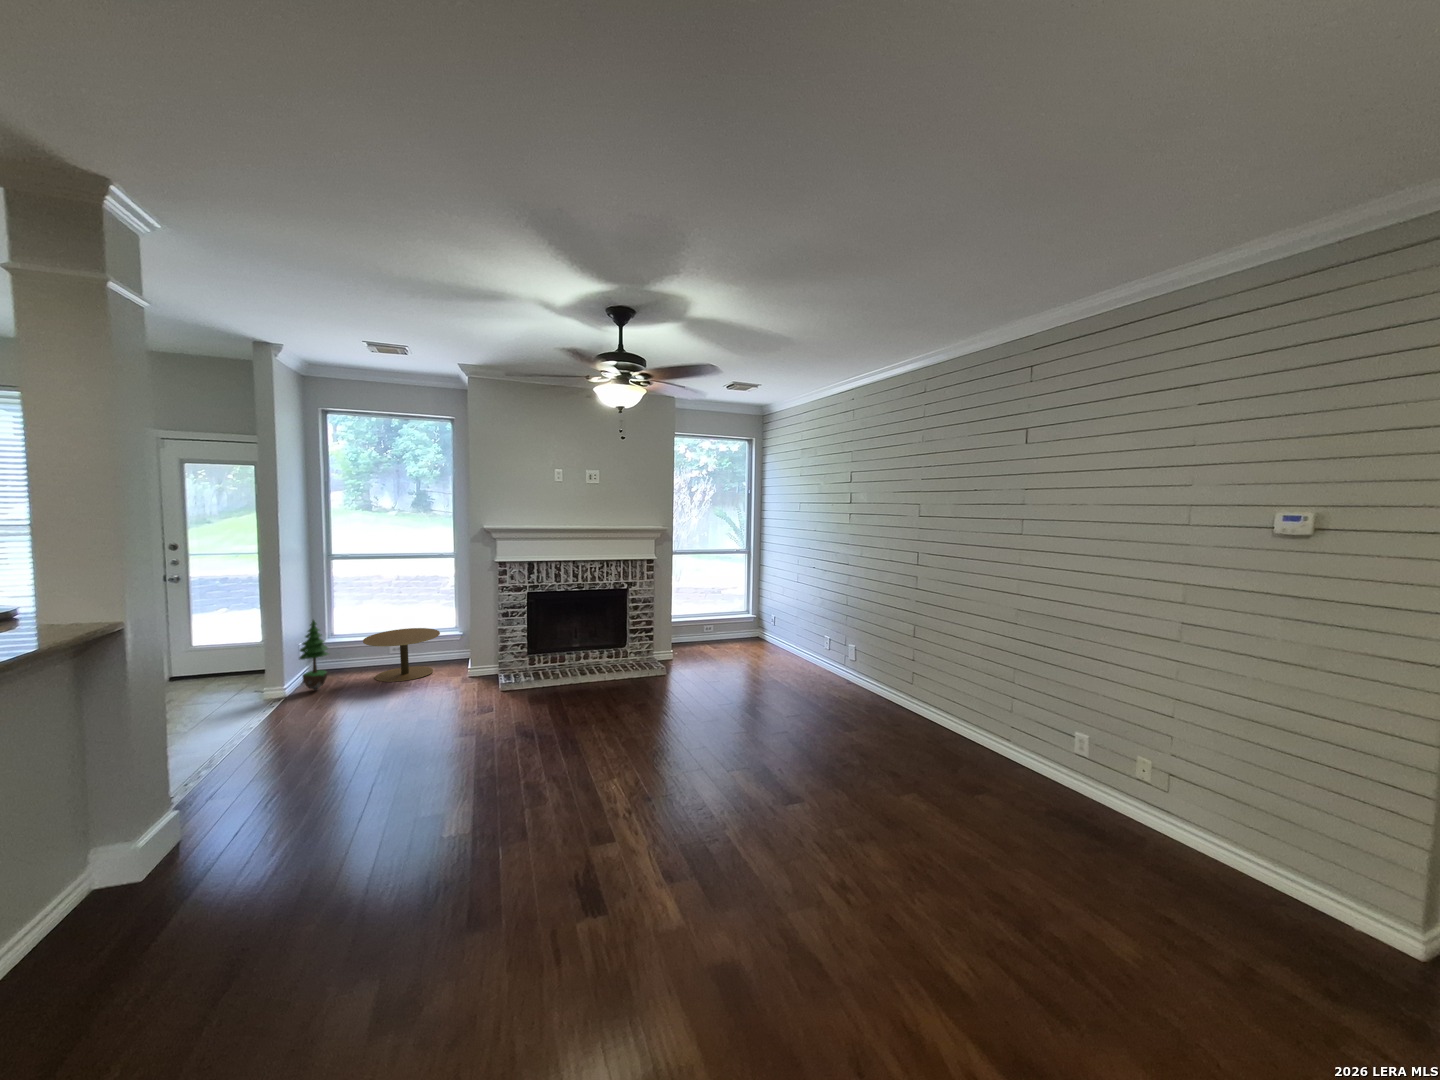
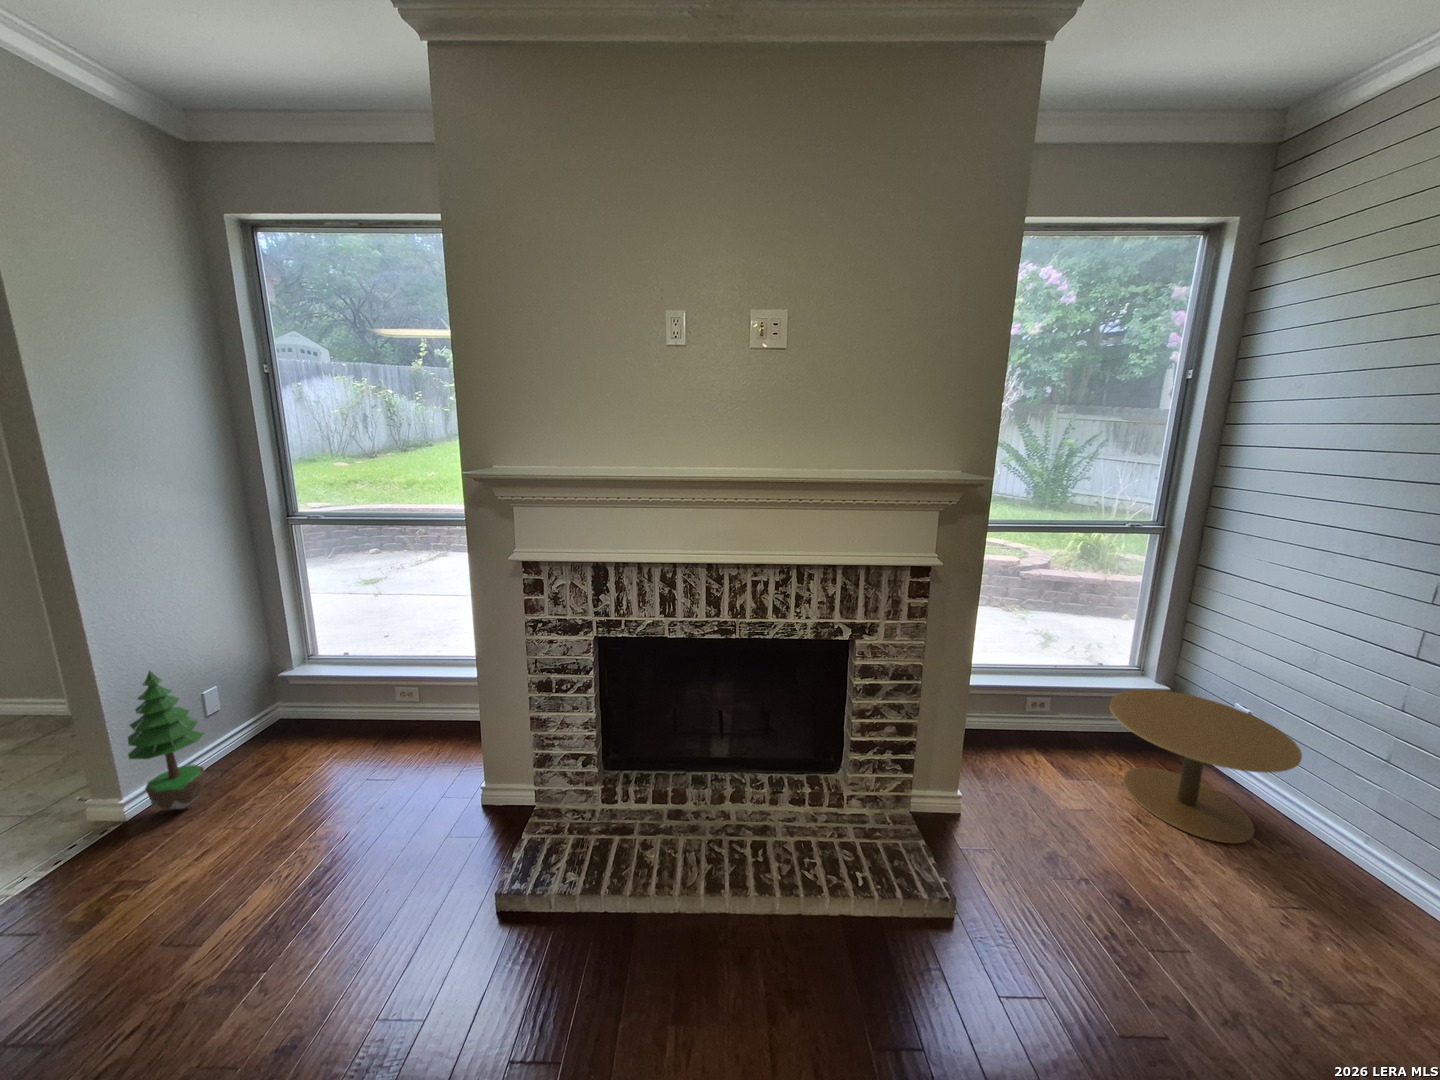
side table: present [363,628,440,682] -> present [1110,689,1302,843]

